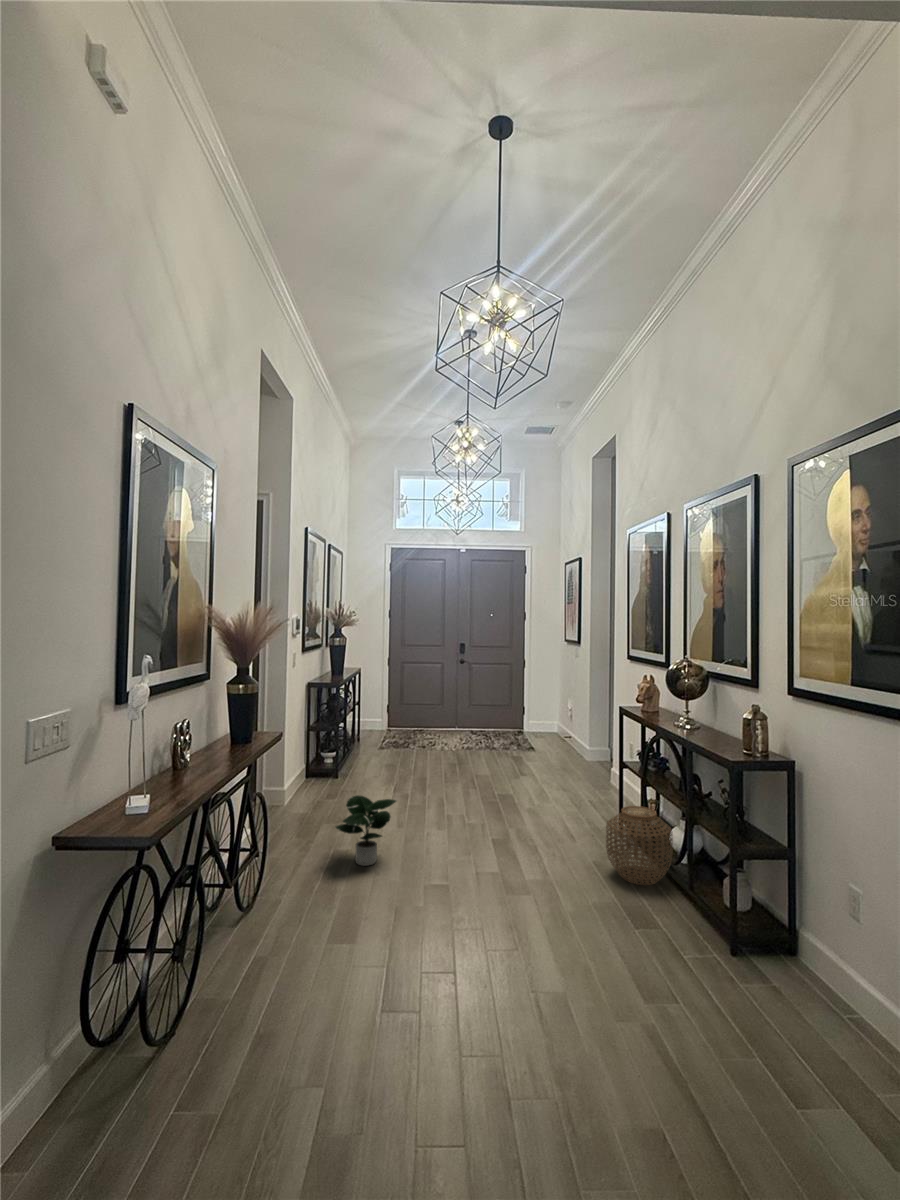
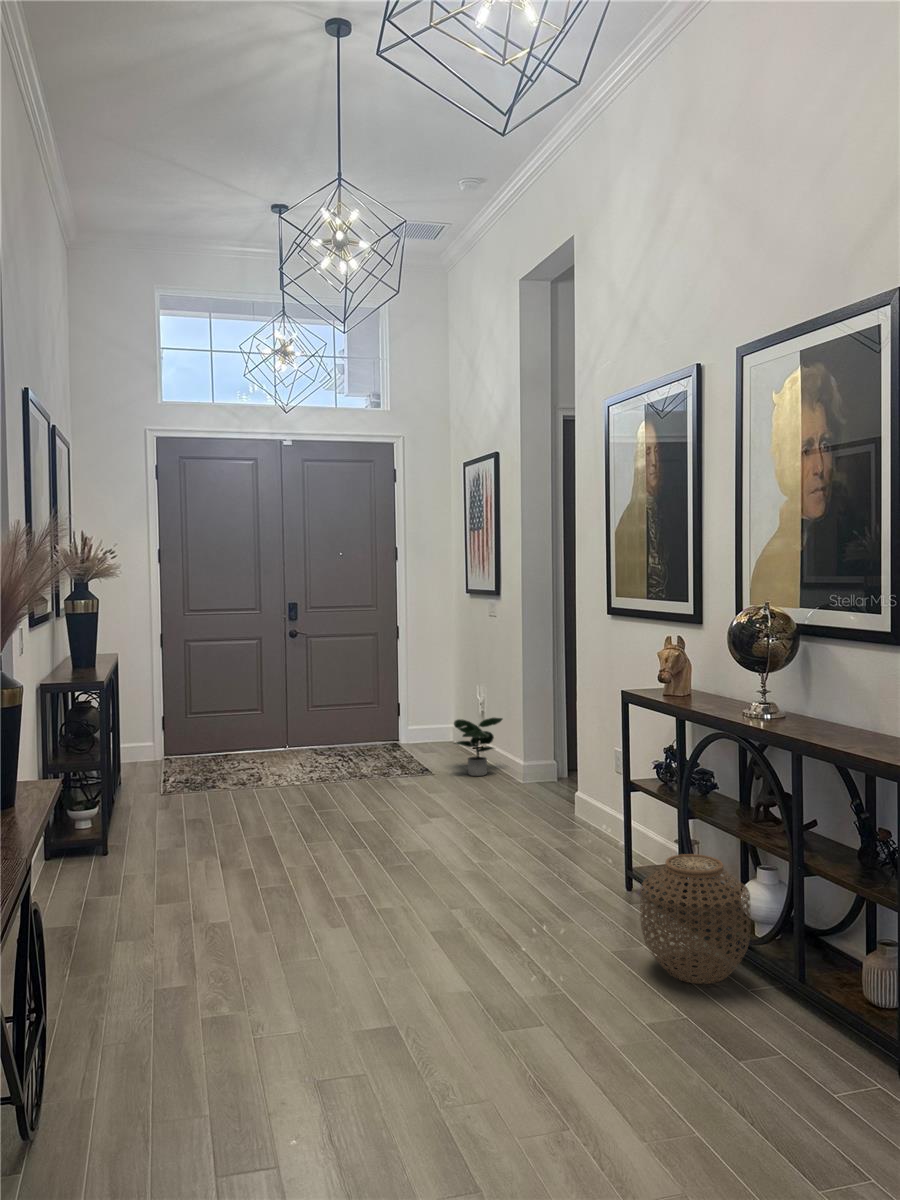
potted plant: present [336,795,396,866] -> present [454,718,502,776]

